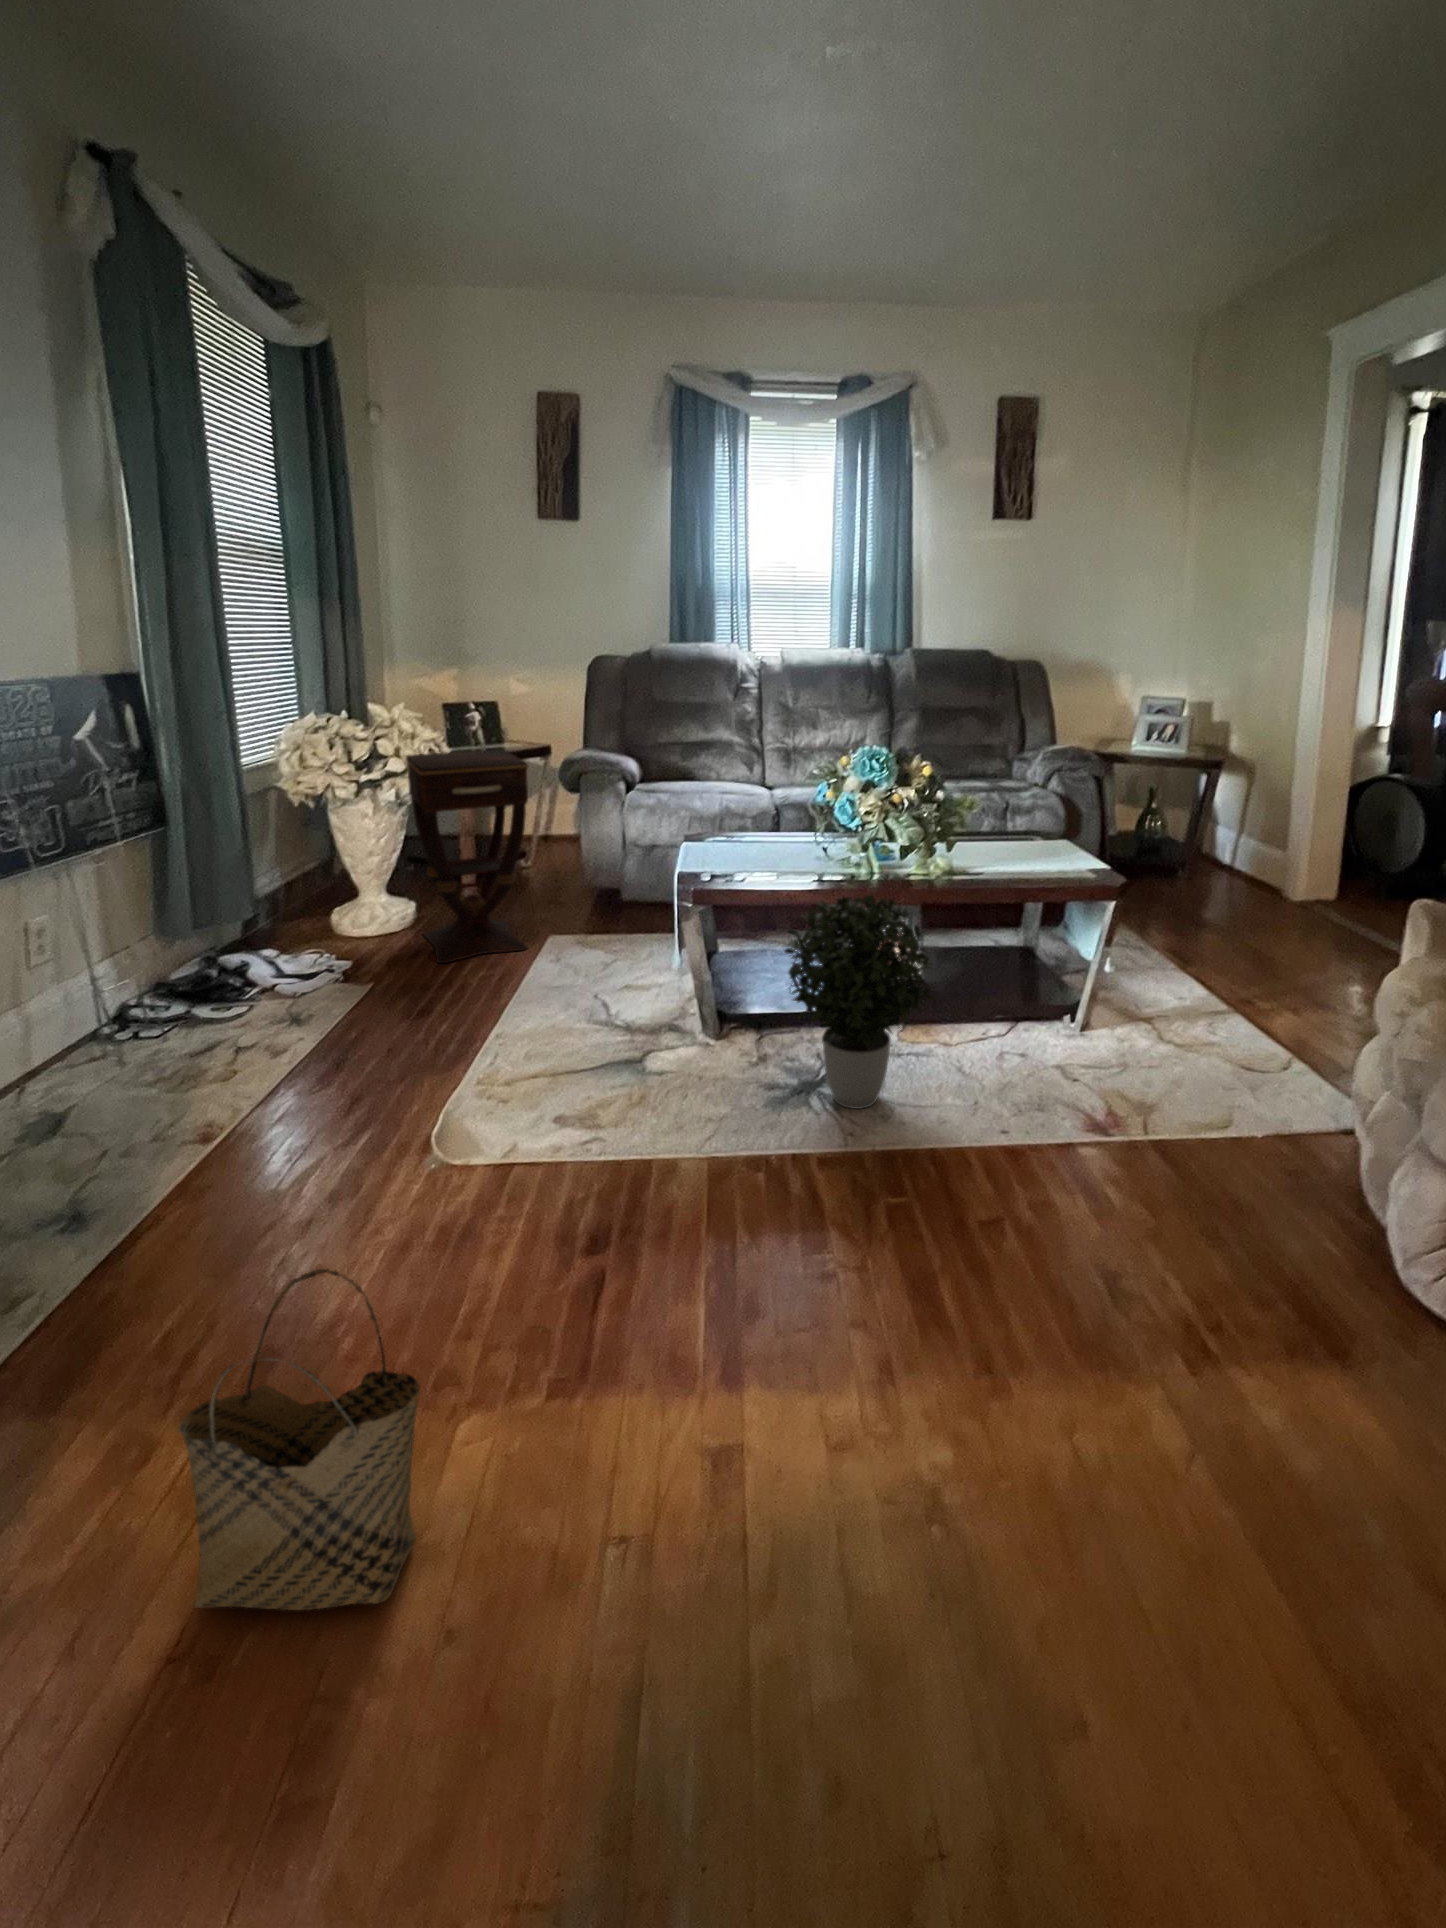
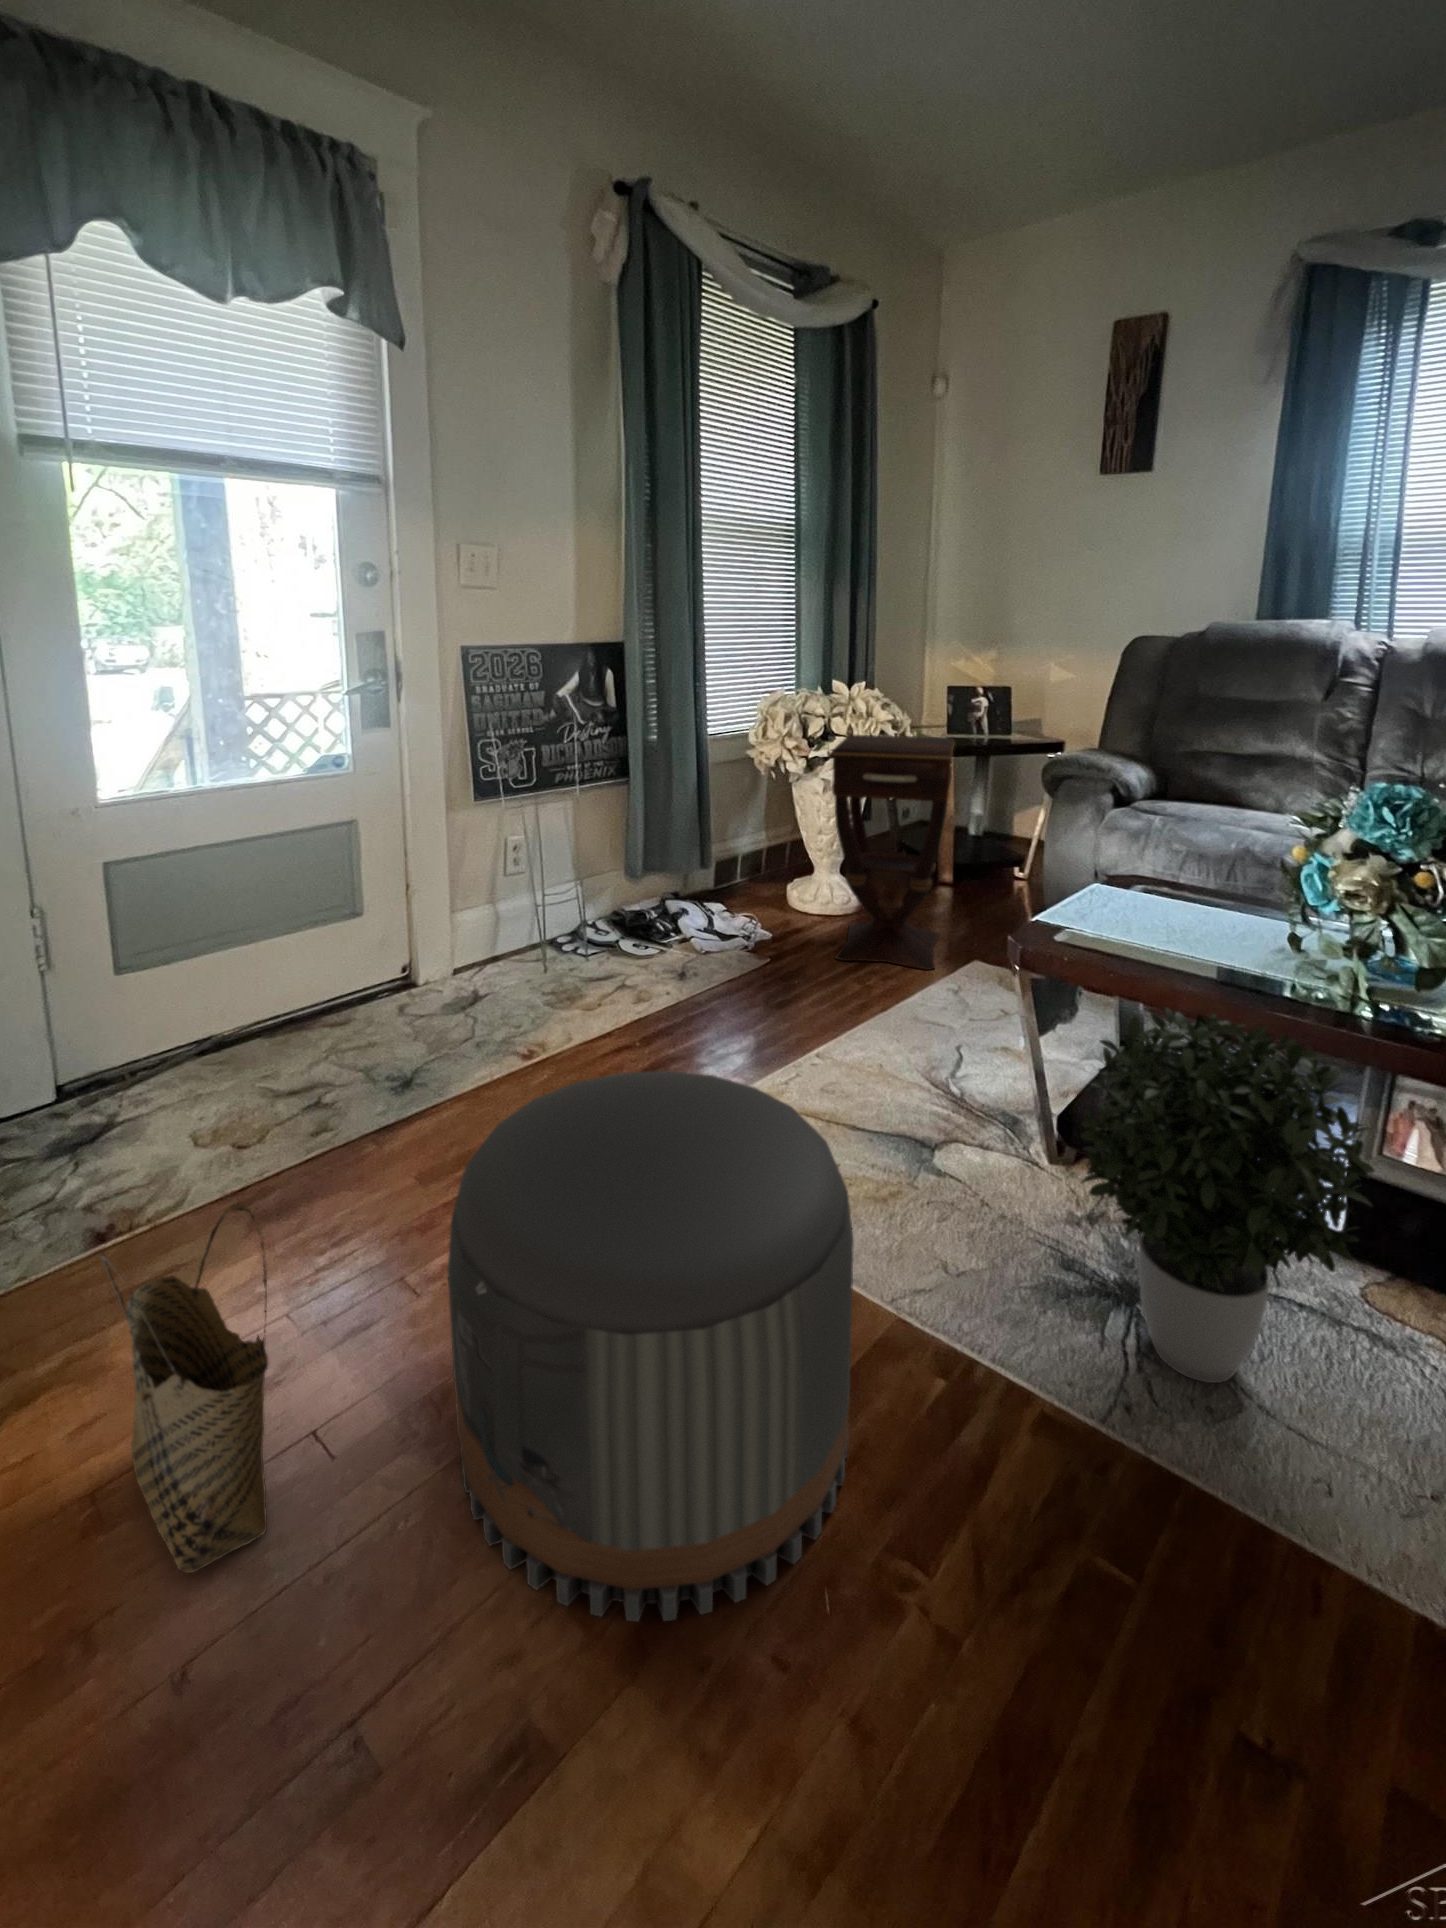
pouf: none [462,1025,773,1413] -> present [447,1071,854,1621]

